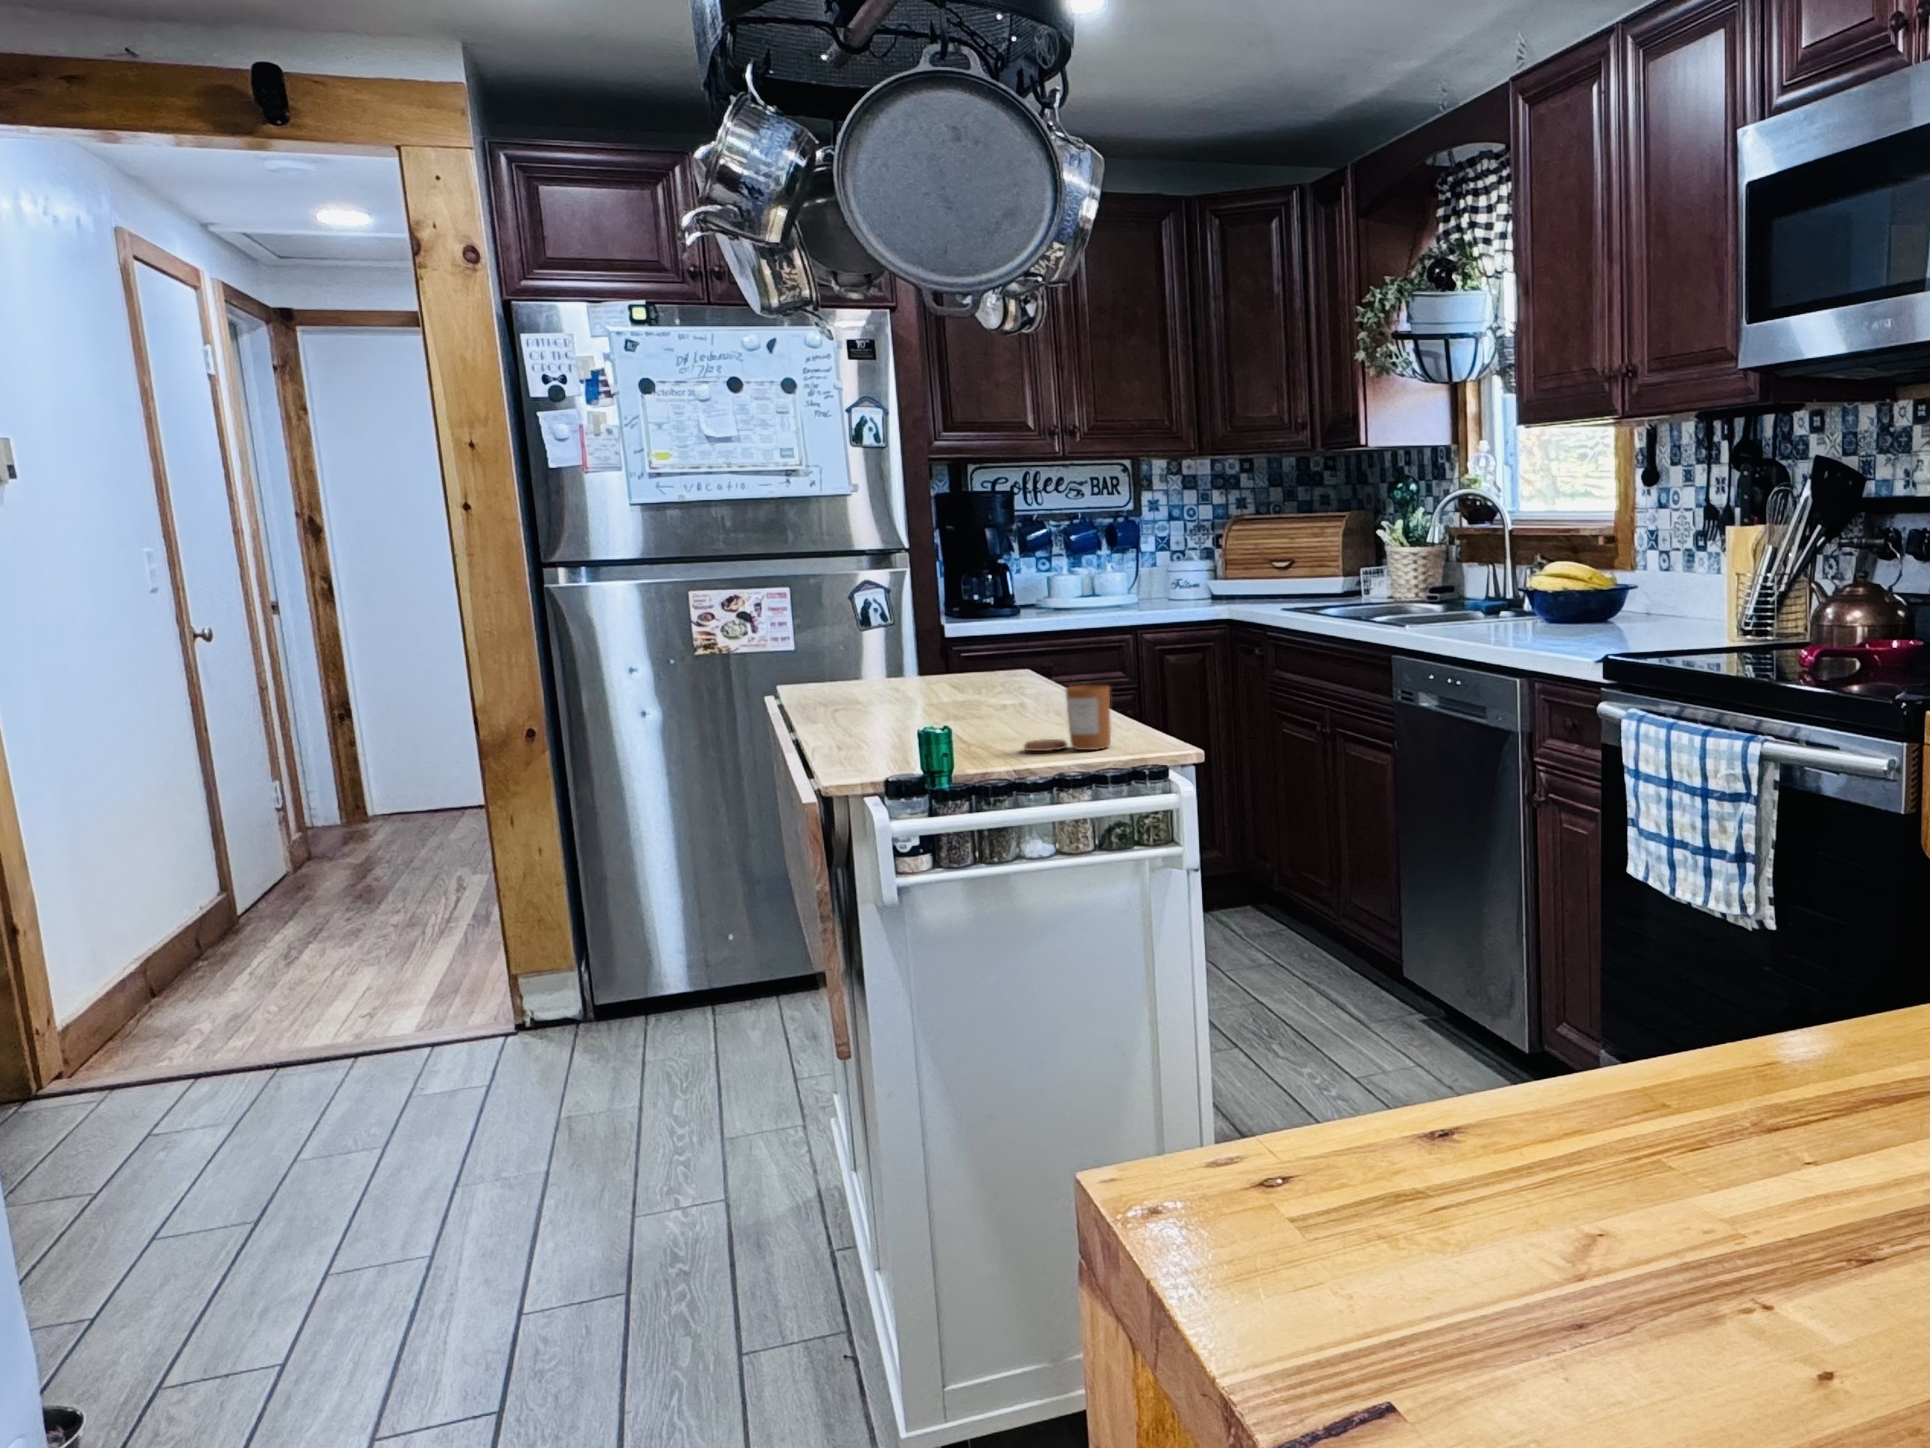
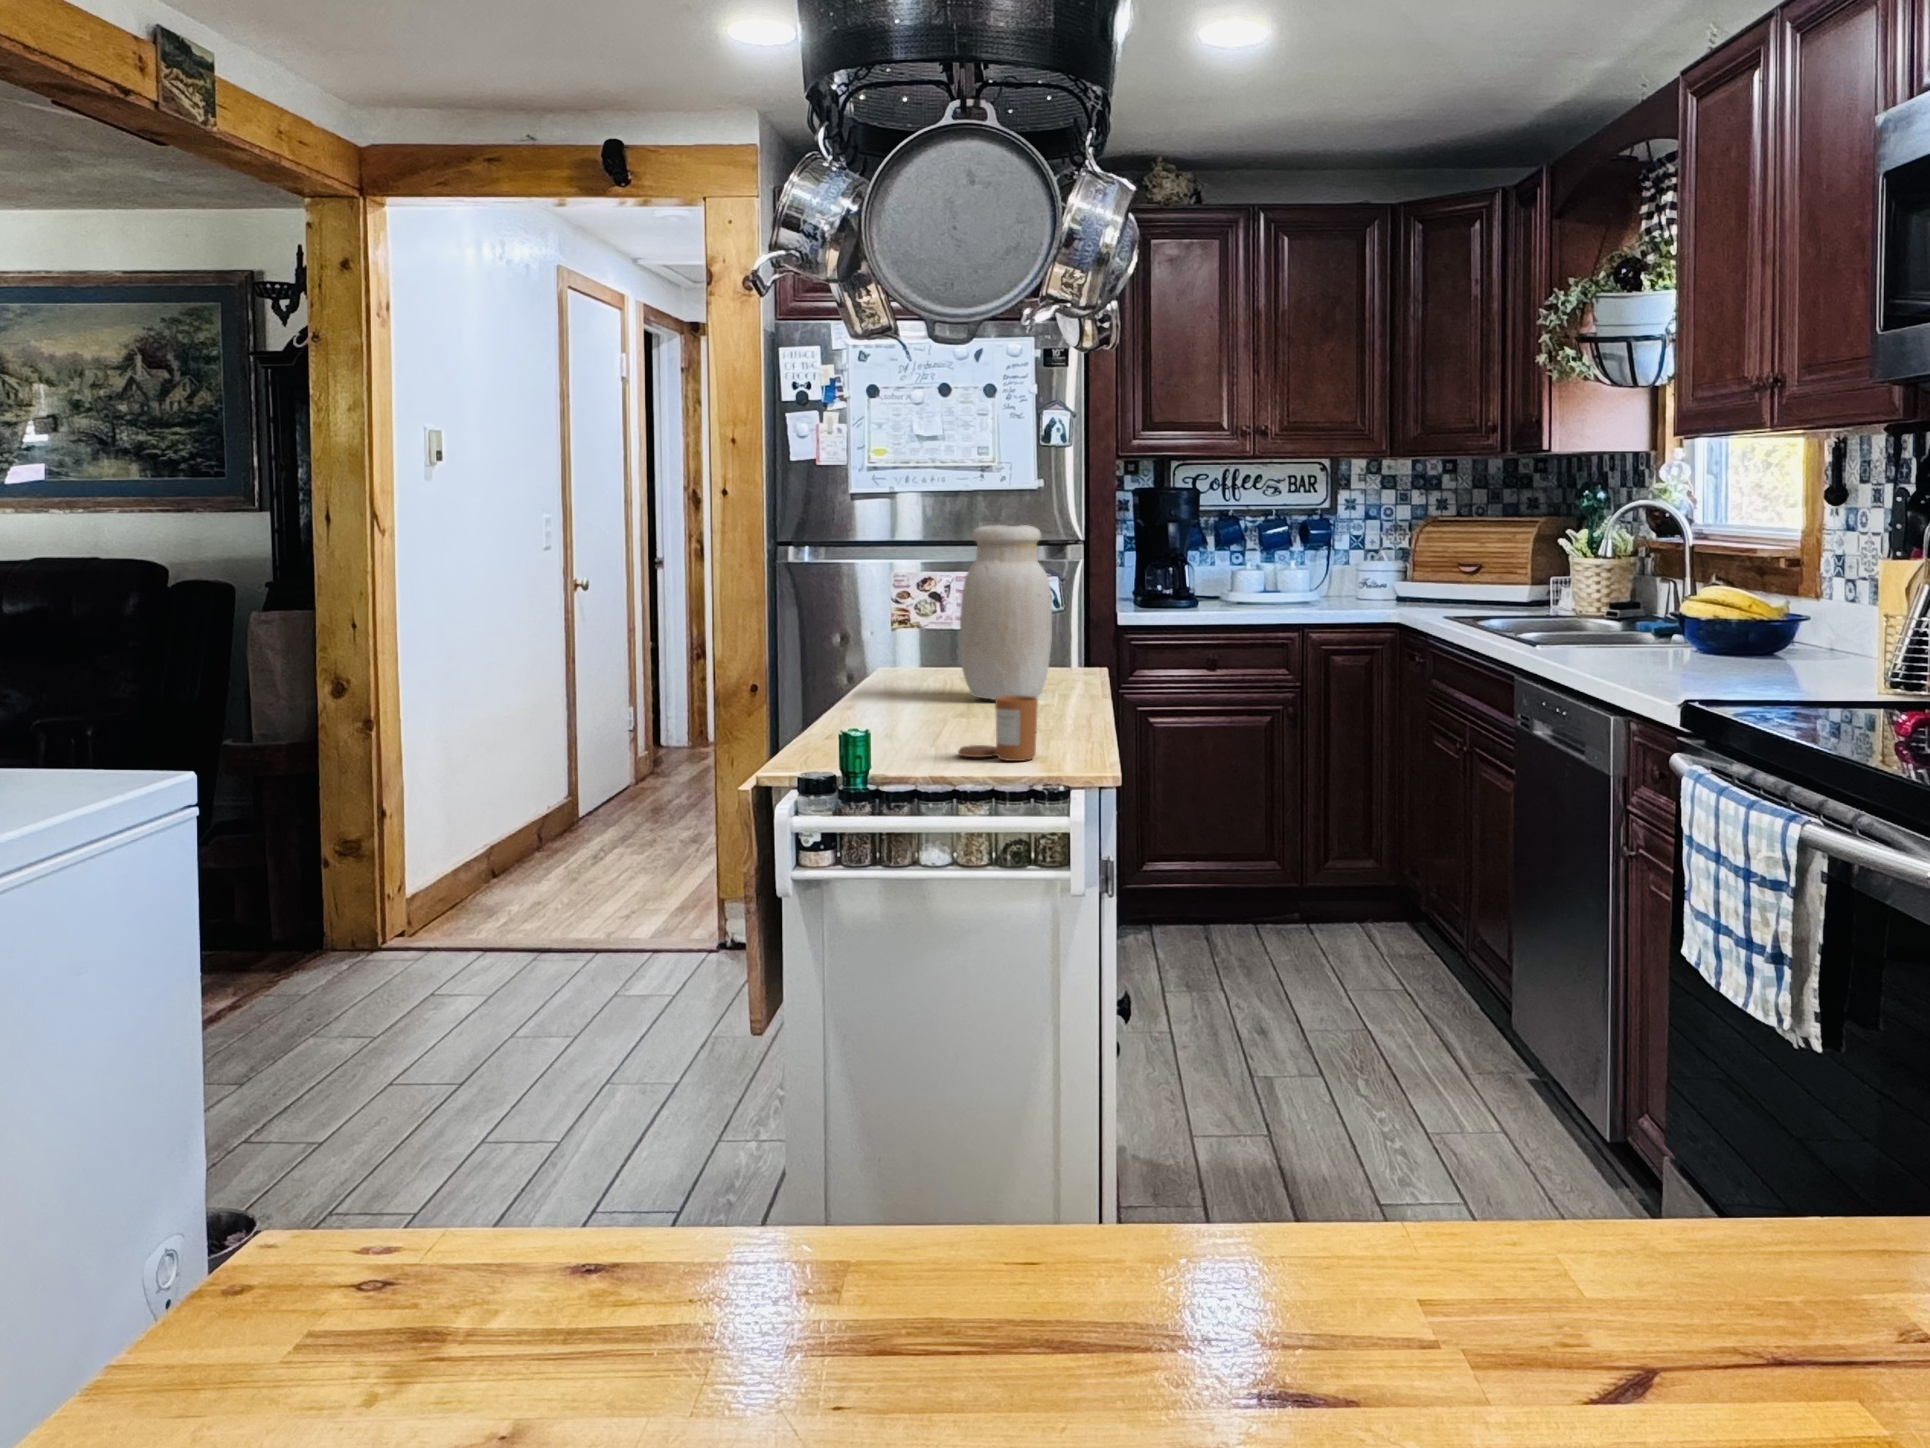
jar: none [920,520,1021,704] -> present [960,525,1052,700]

